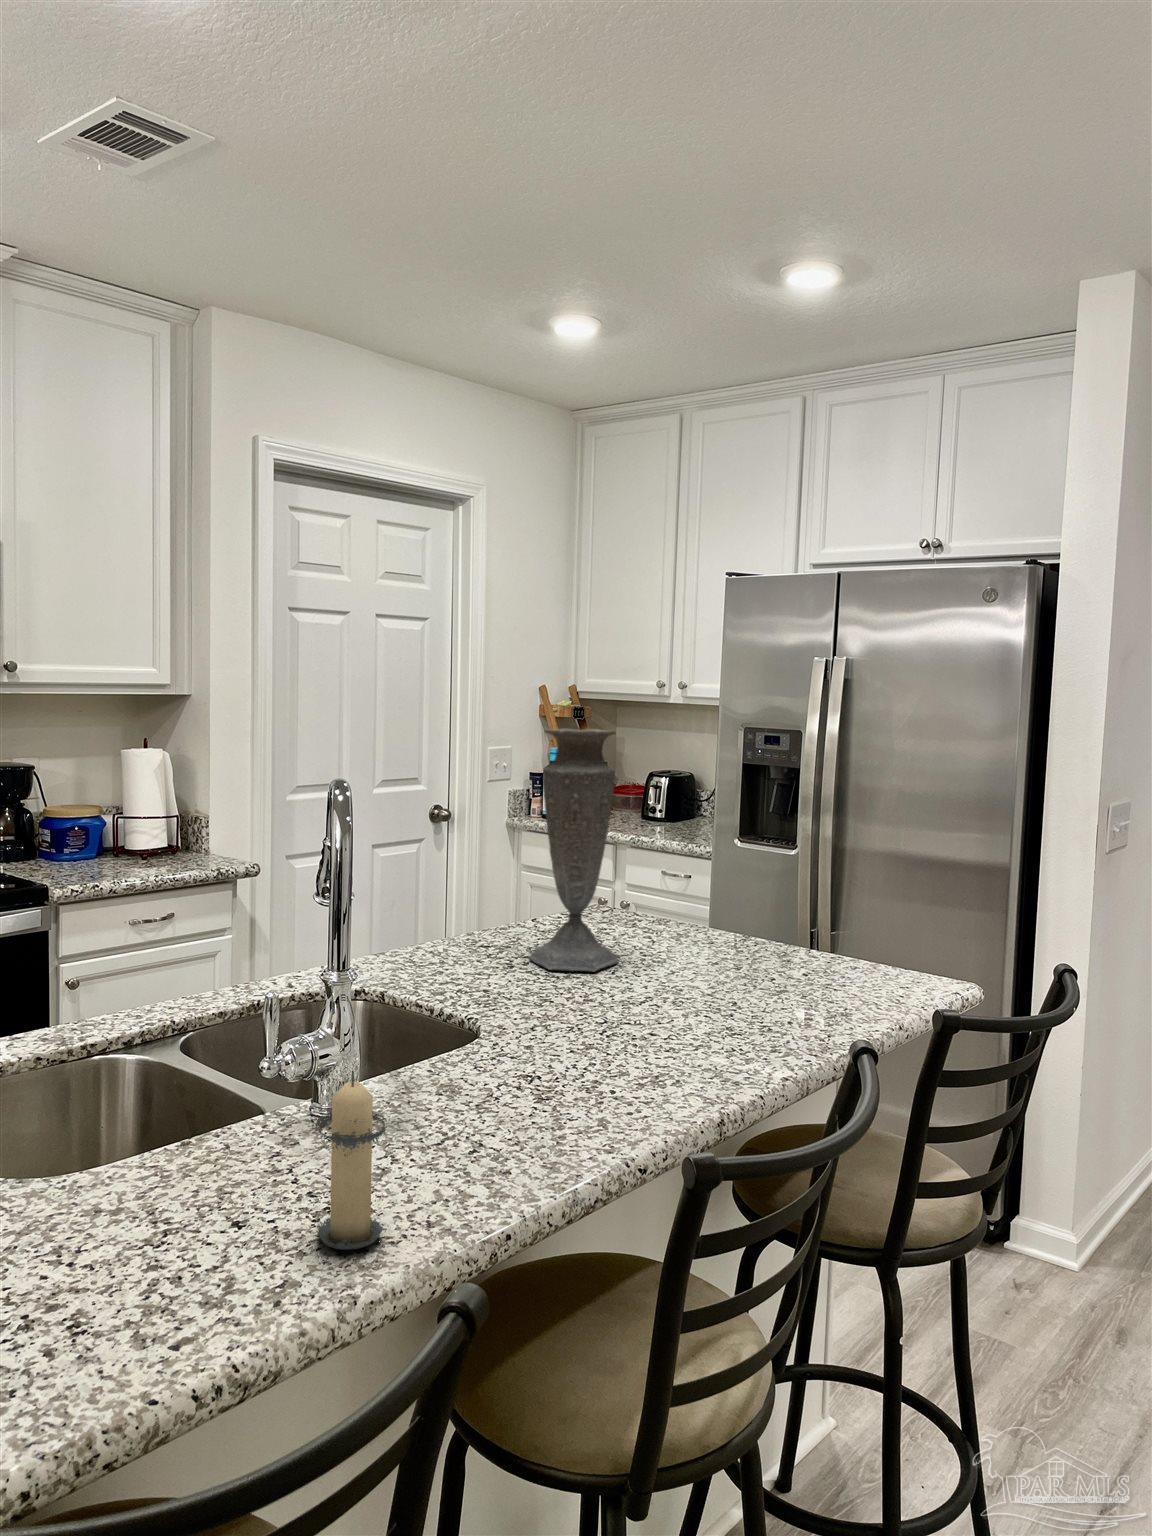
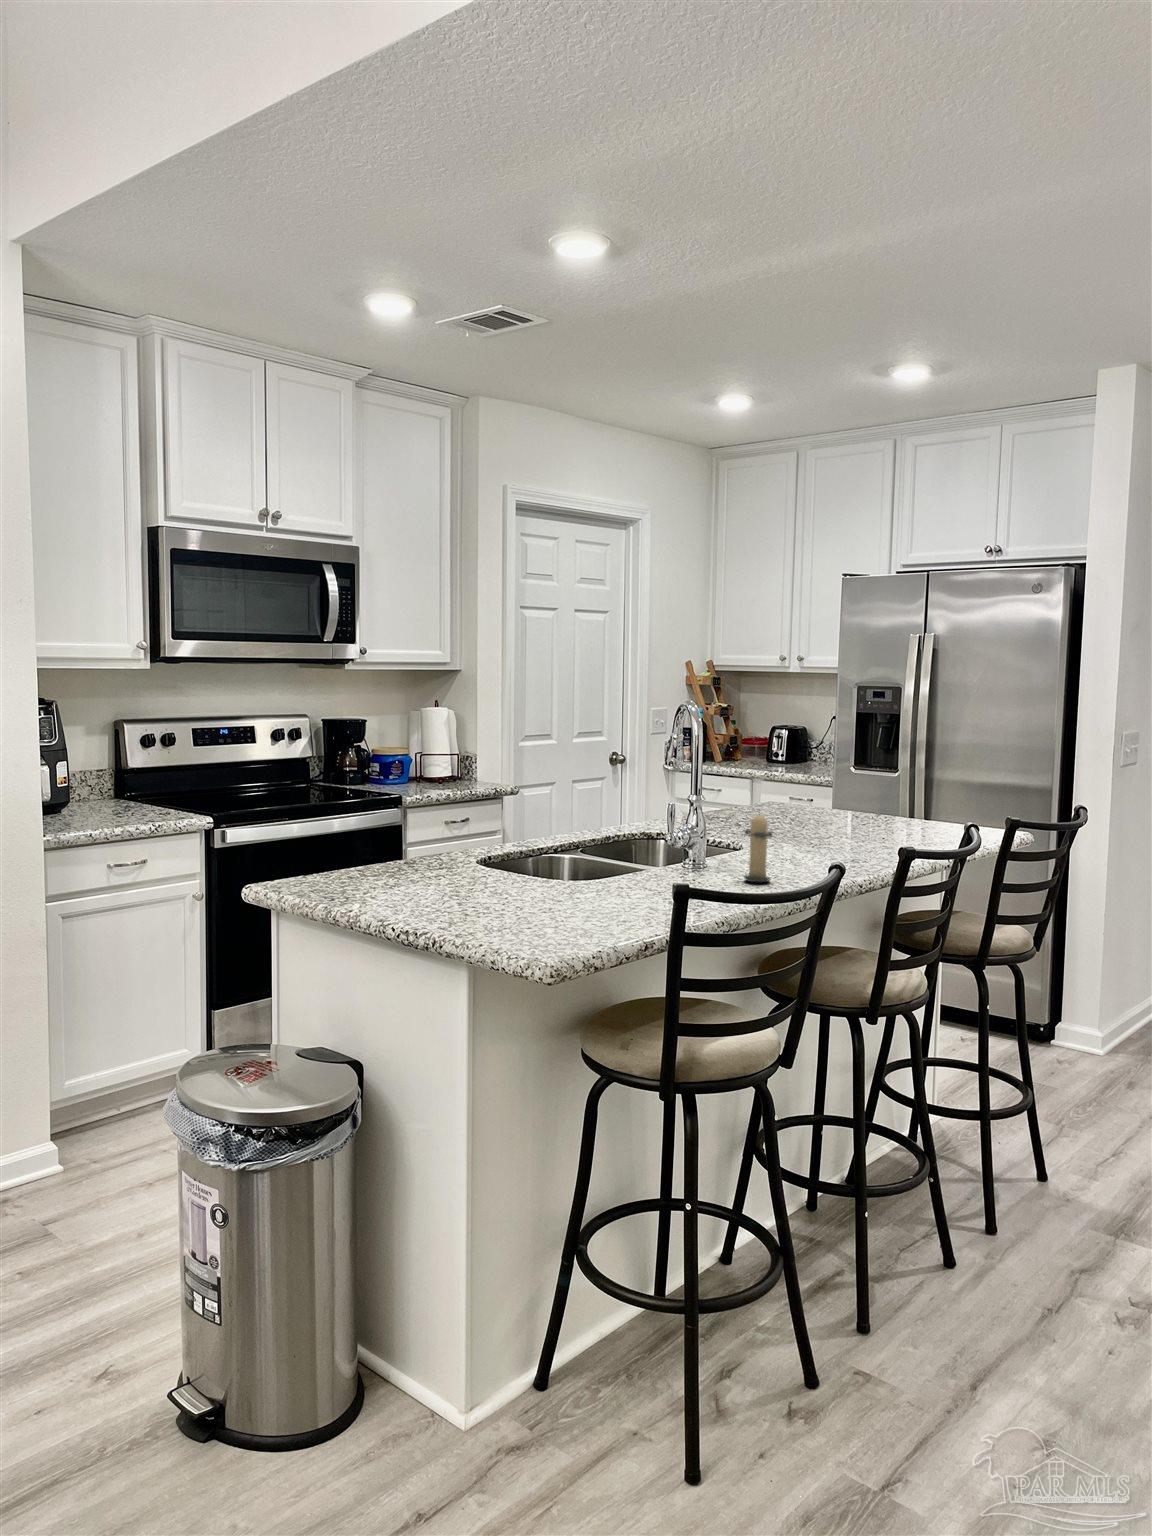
vase: present [529,729,619,971] -> none [758,679,812,820]

